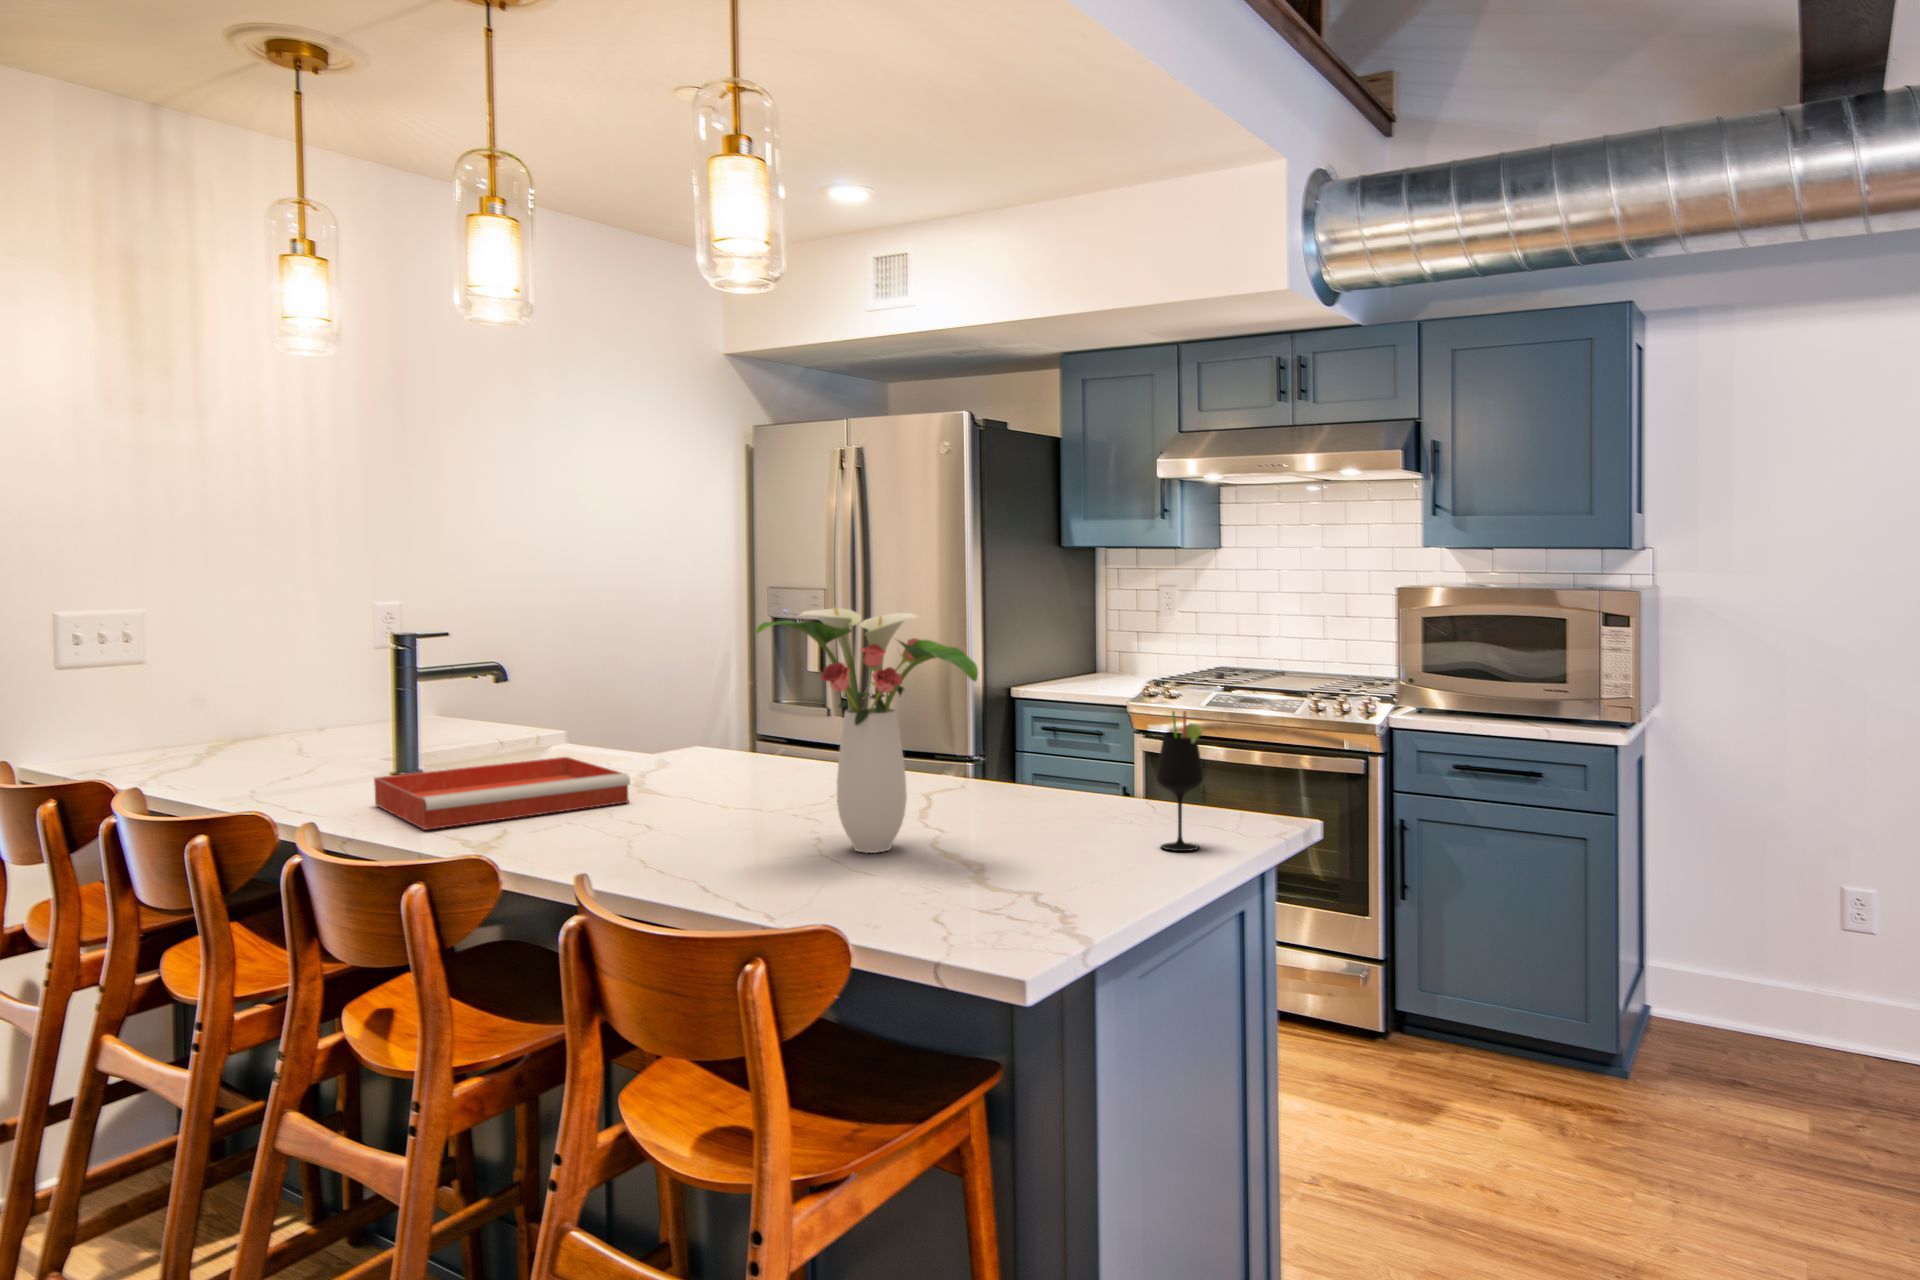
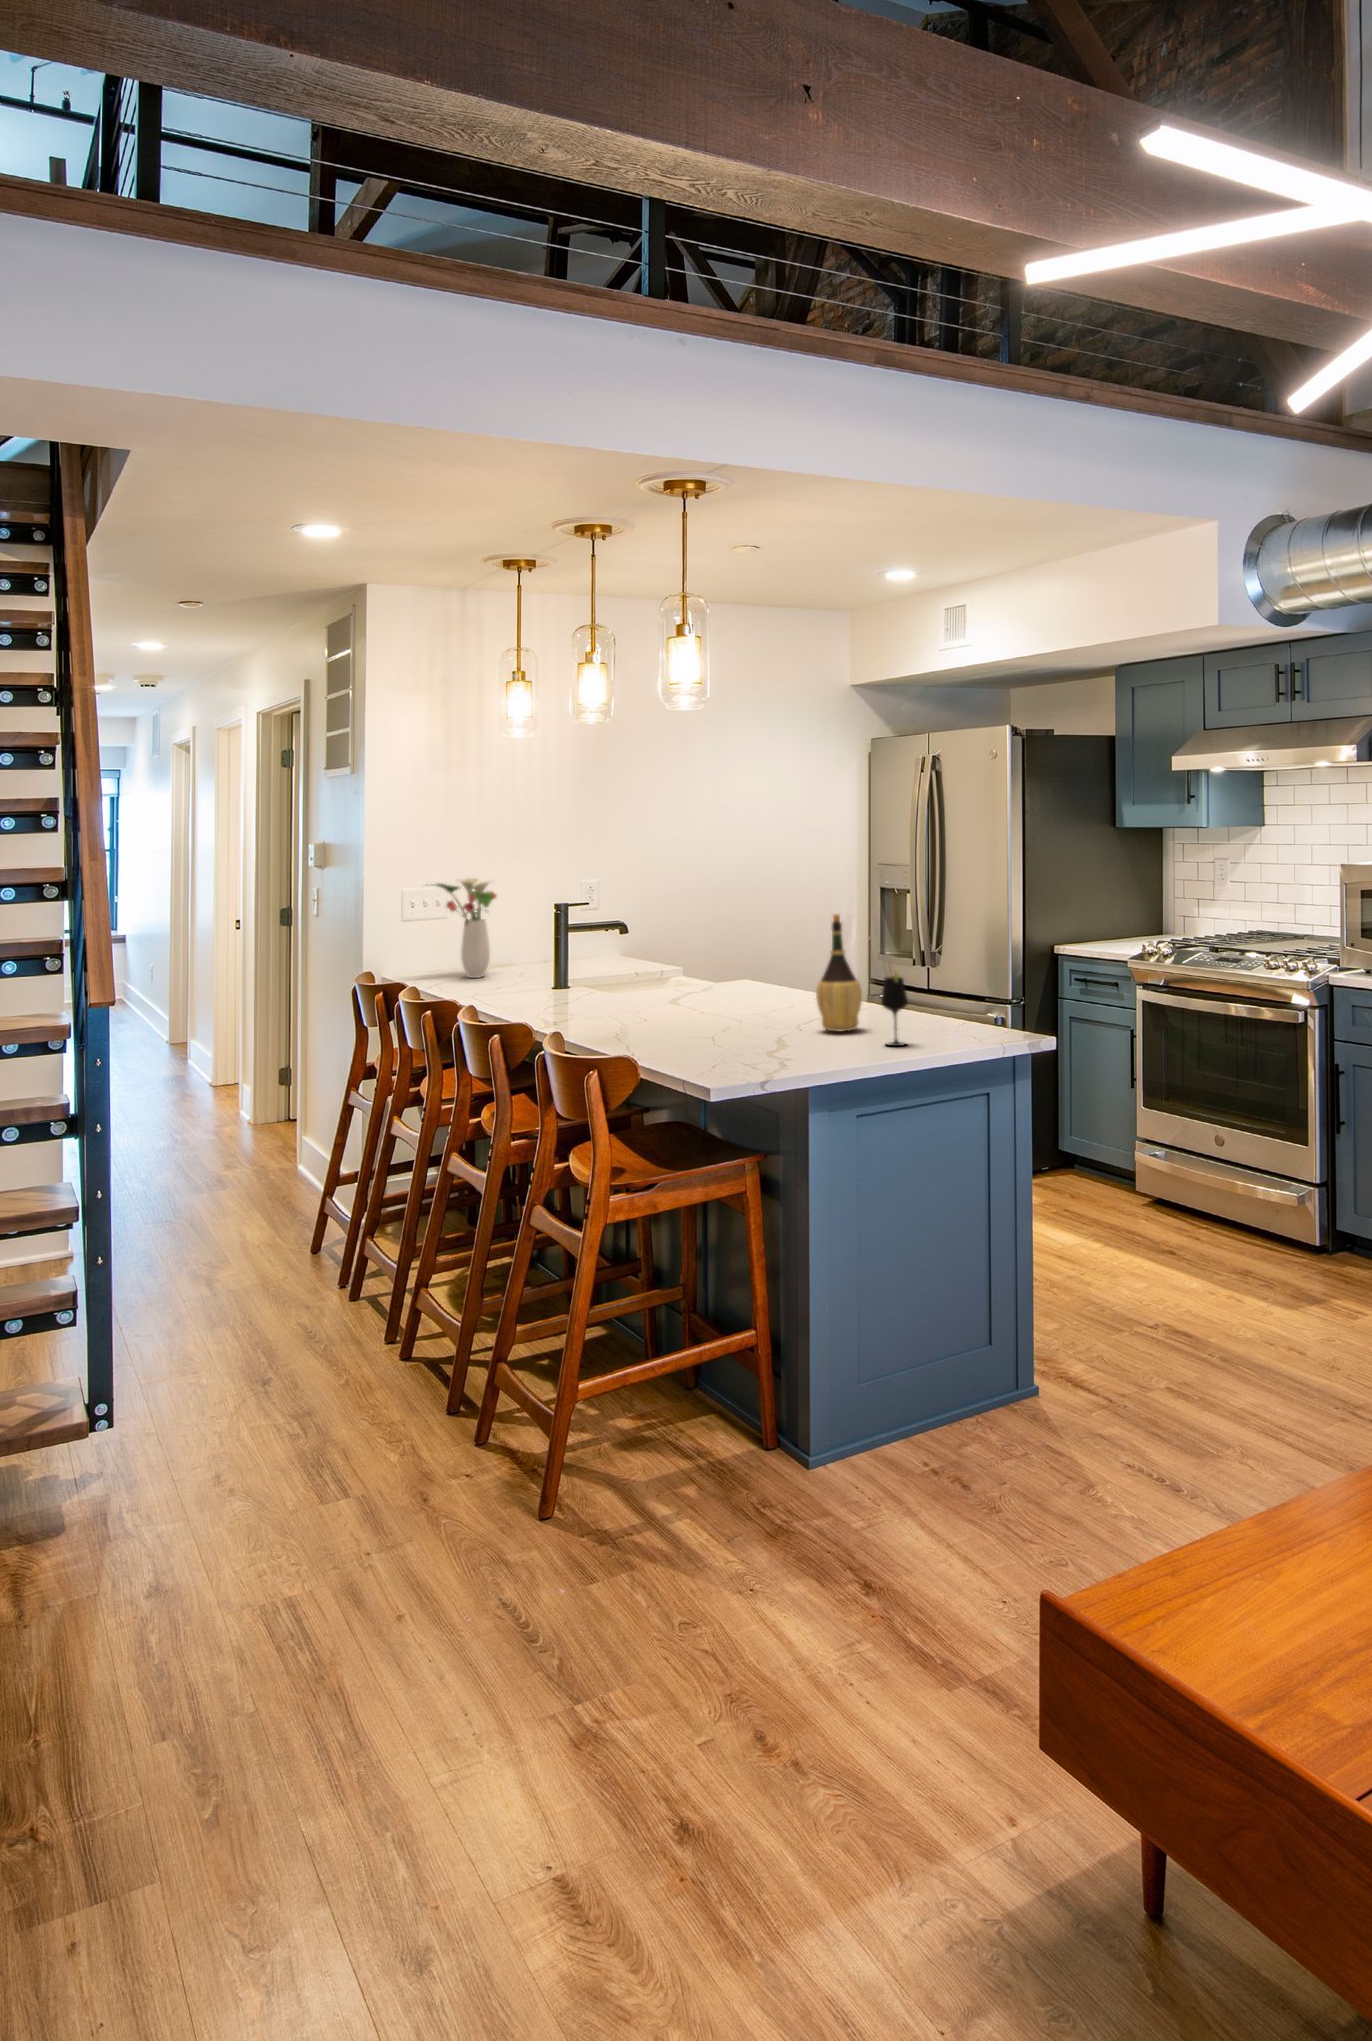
flower arrangement: present [755,607,978,853] -> present [432,878,496,978]
wine bottle: none [988,633,1066,827] -> present [816,914,862,1031]
tray: present [374,757,630,830] -> none [527,982,654,1018]

